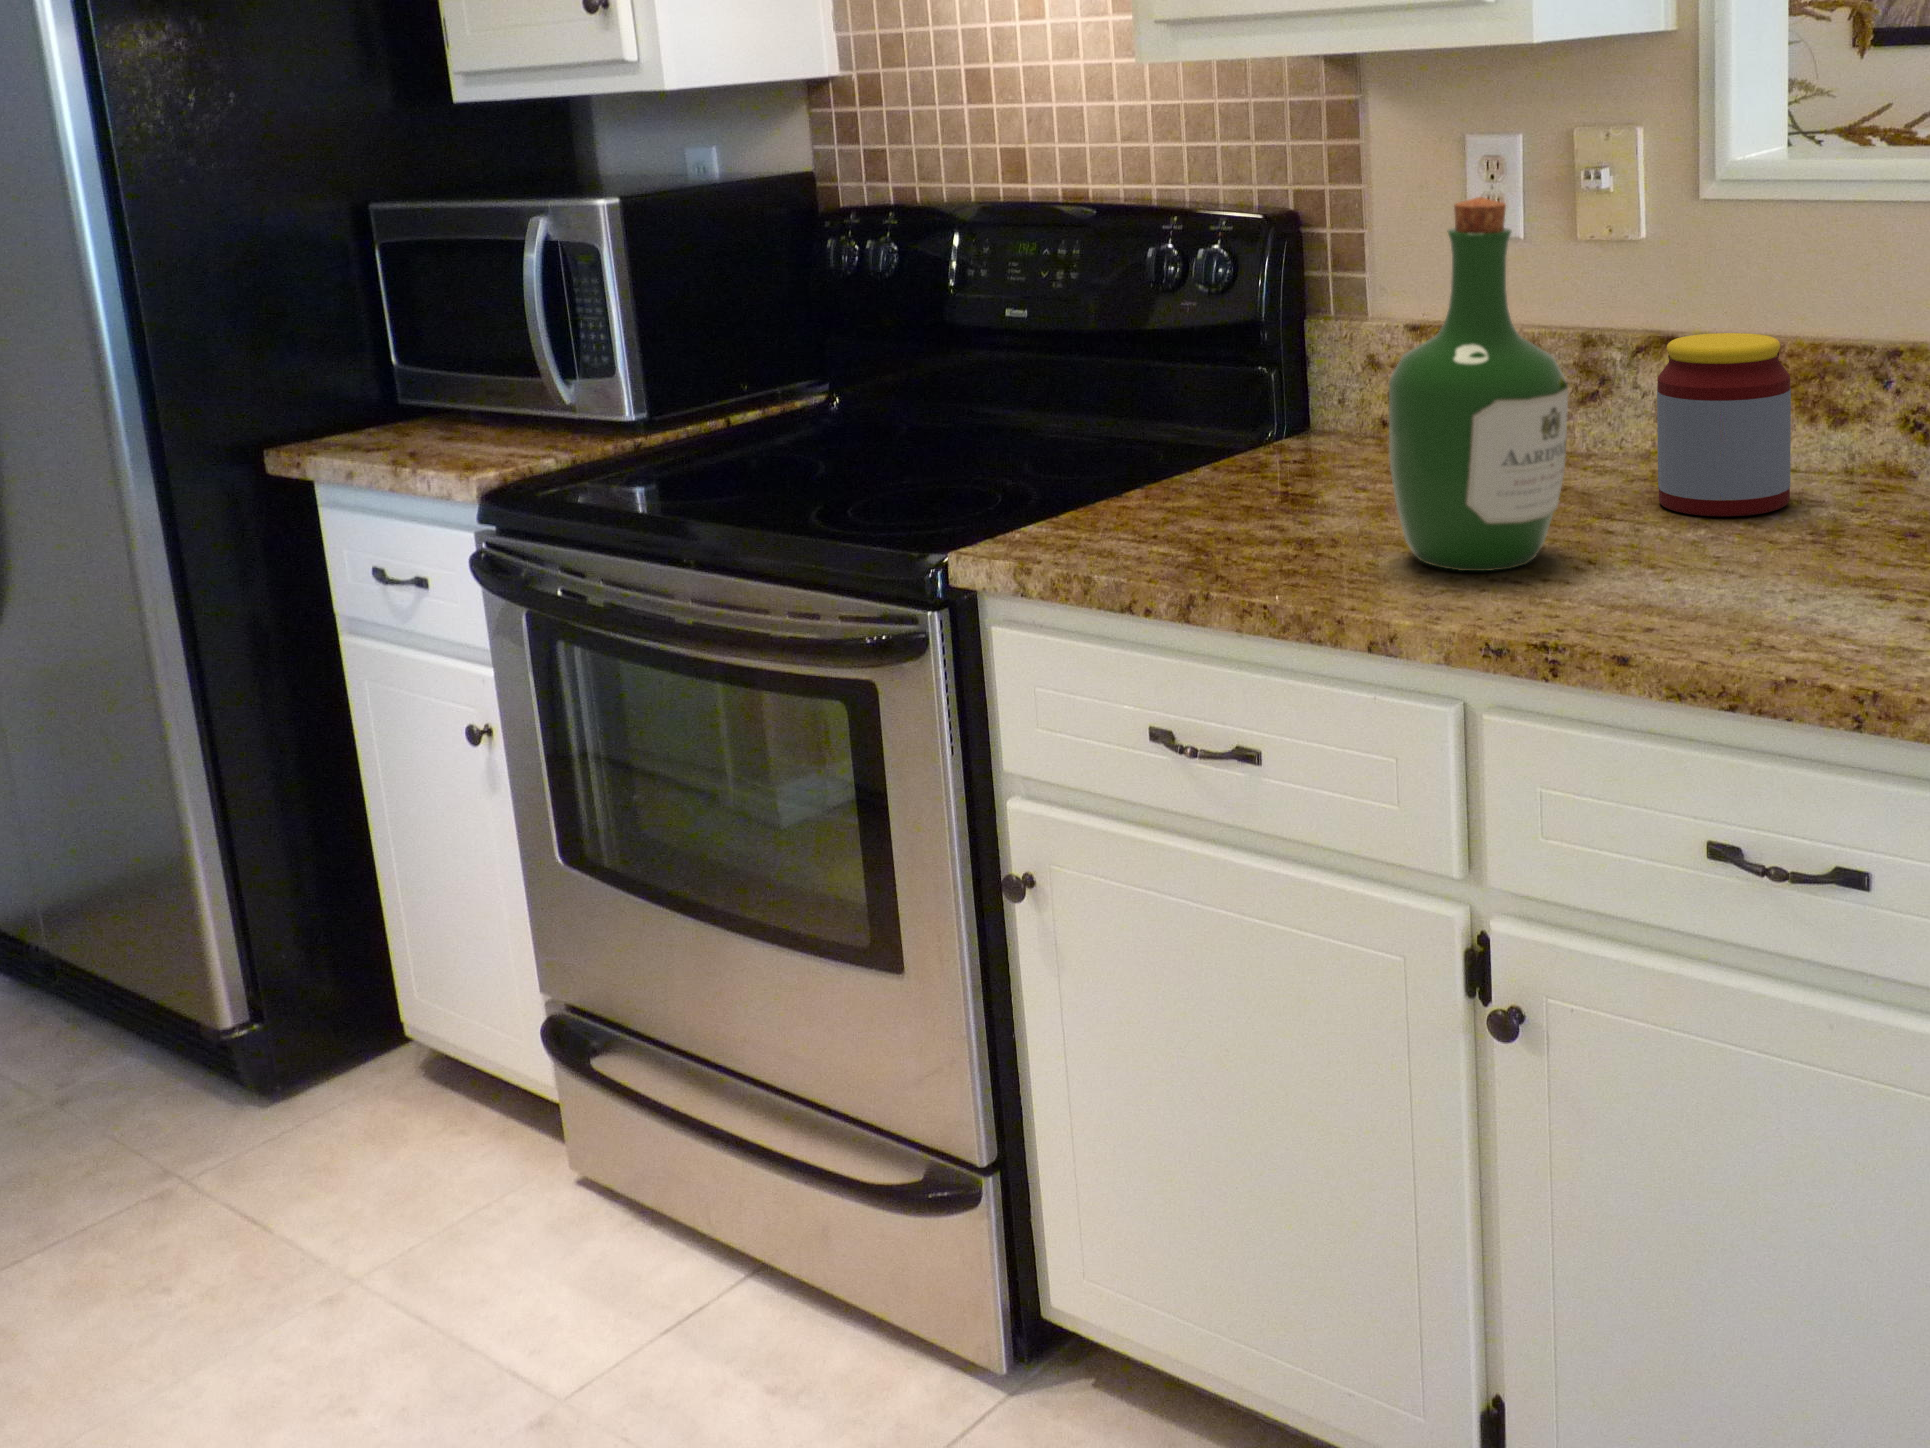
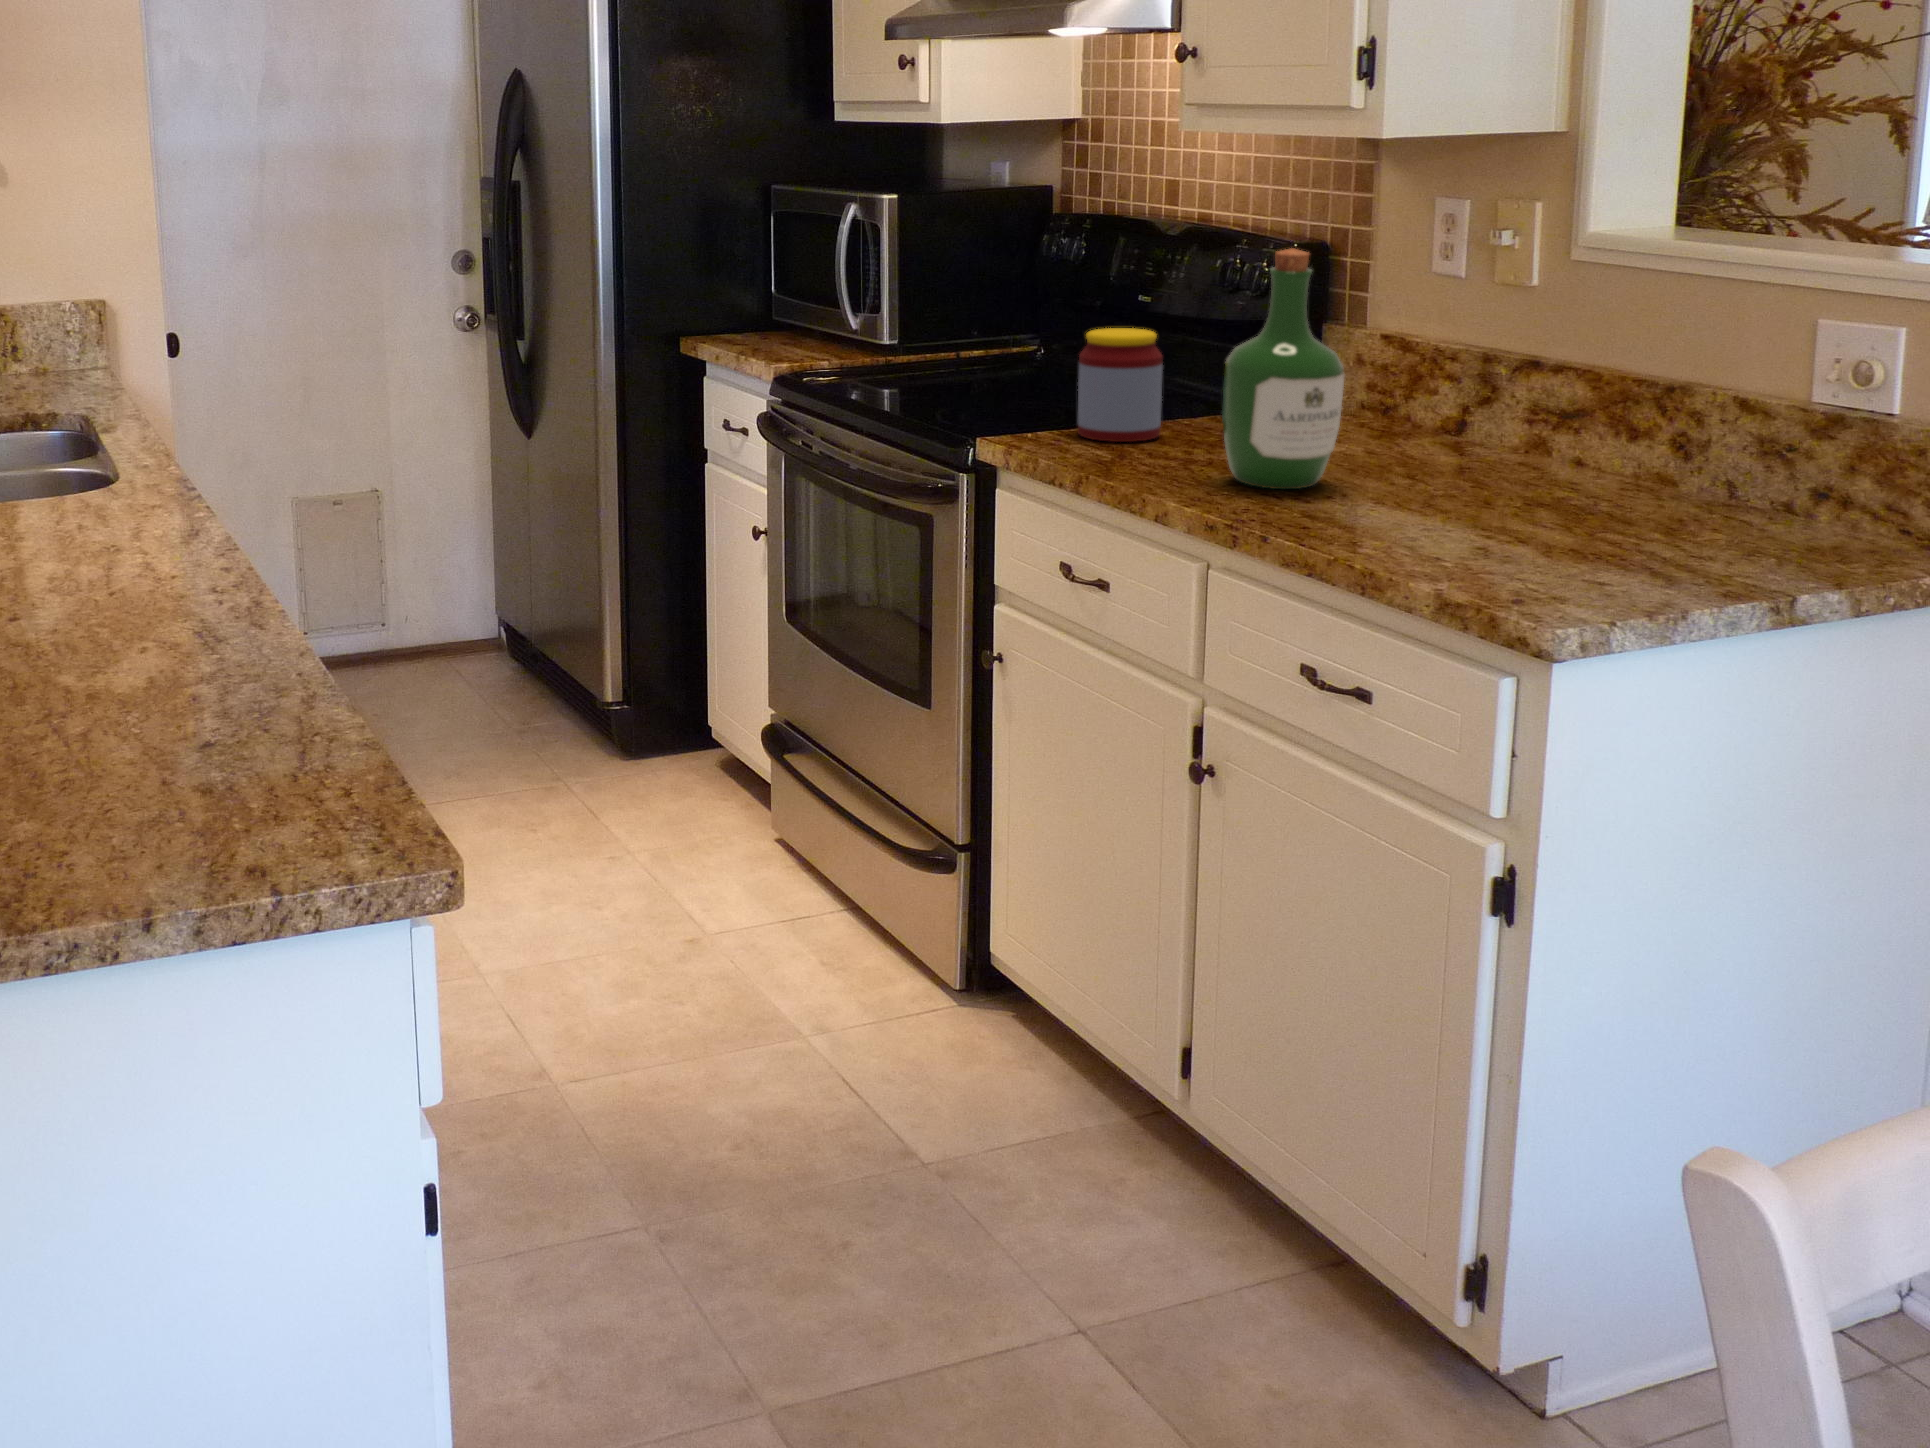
jar: present [1657,333,1791,516] -> present [1078,328,1163,442]

